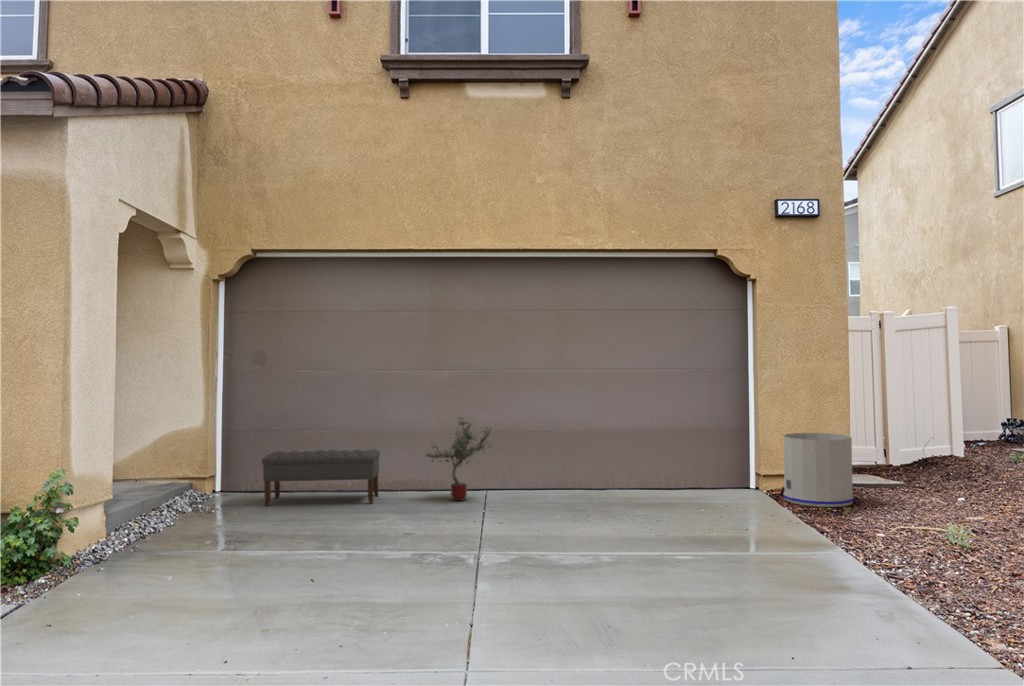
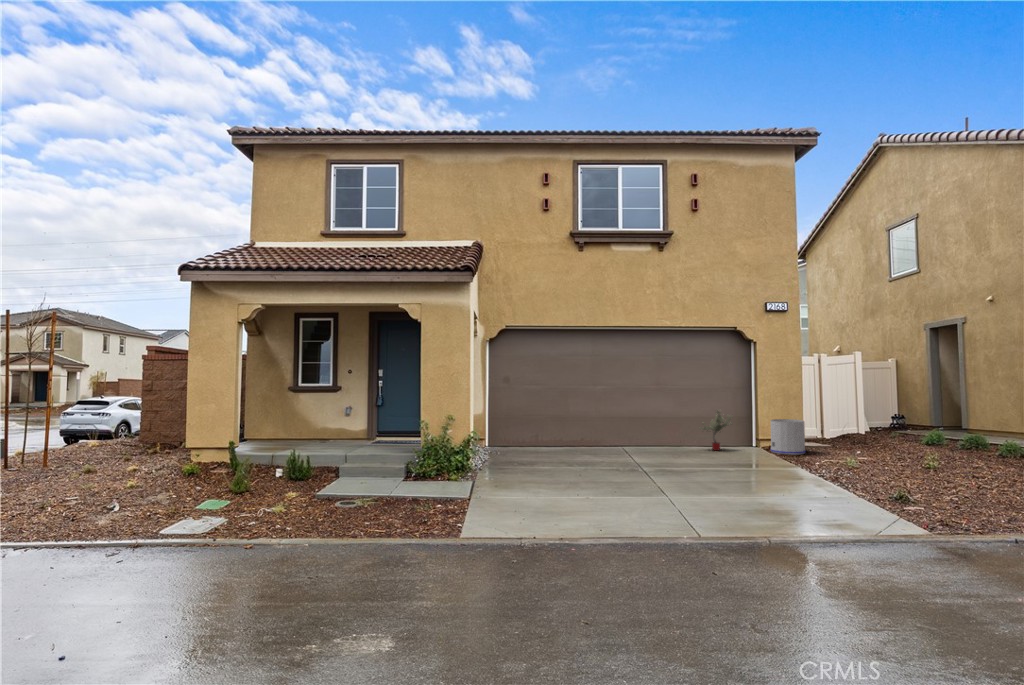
potted tree: present [426,417,491,501] -> present [700,411,731,451]
bench: present [262,449,380,506] -> none [513,426,568,453]

